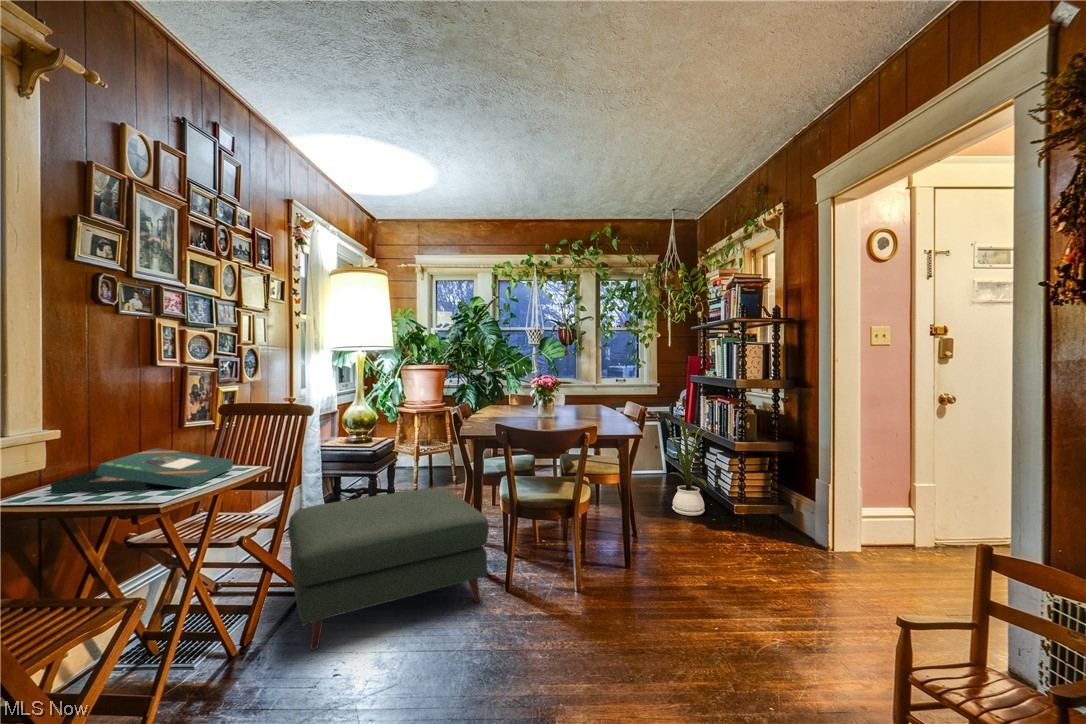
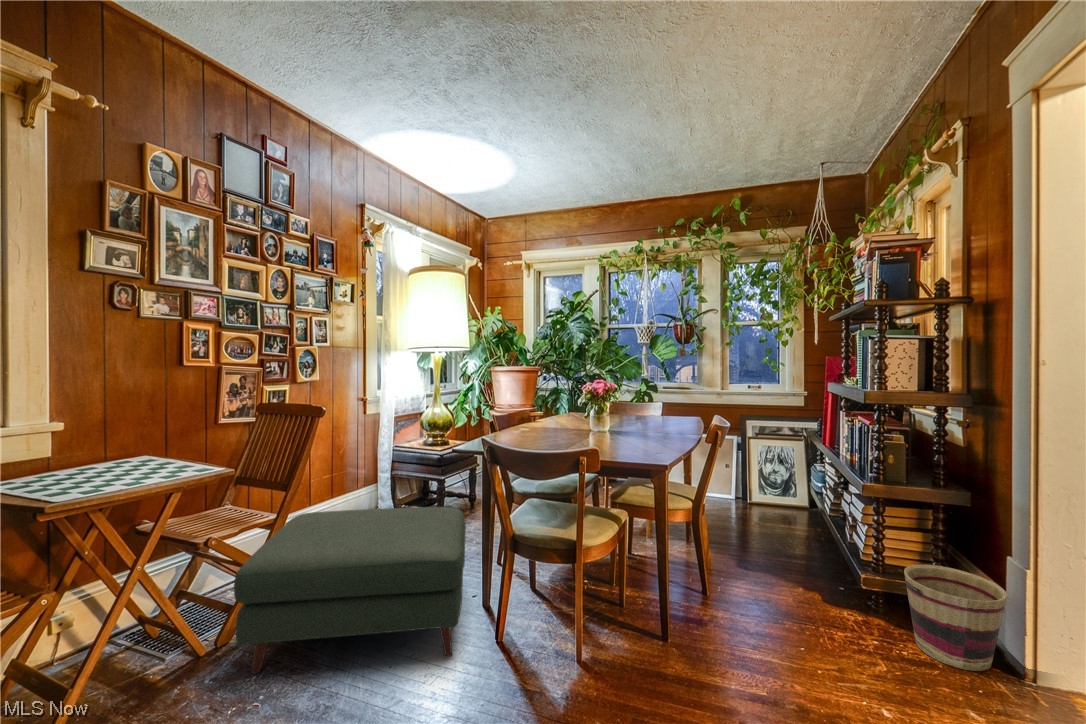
house plant: present [669,414,710,516] -> none [780,436,852,585]
board game: present [51,448,233,493] -> none [26,444,194,490]
basket: none [754,488,807,545] -> present [904,565,1007,671]

